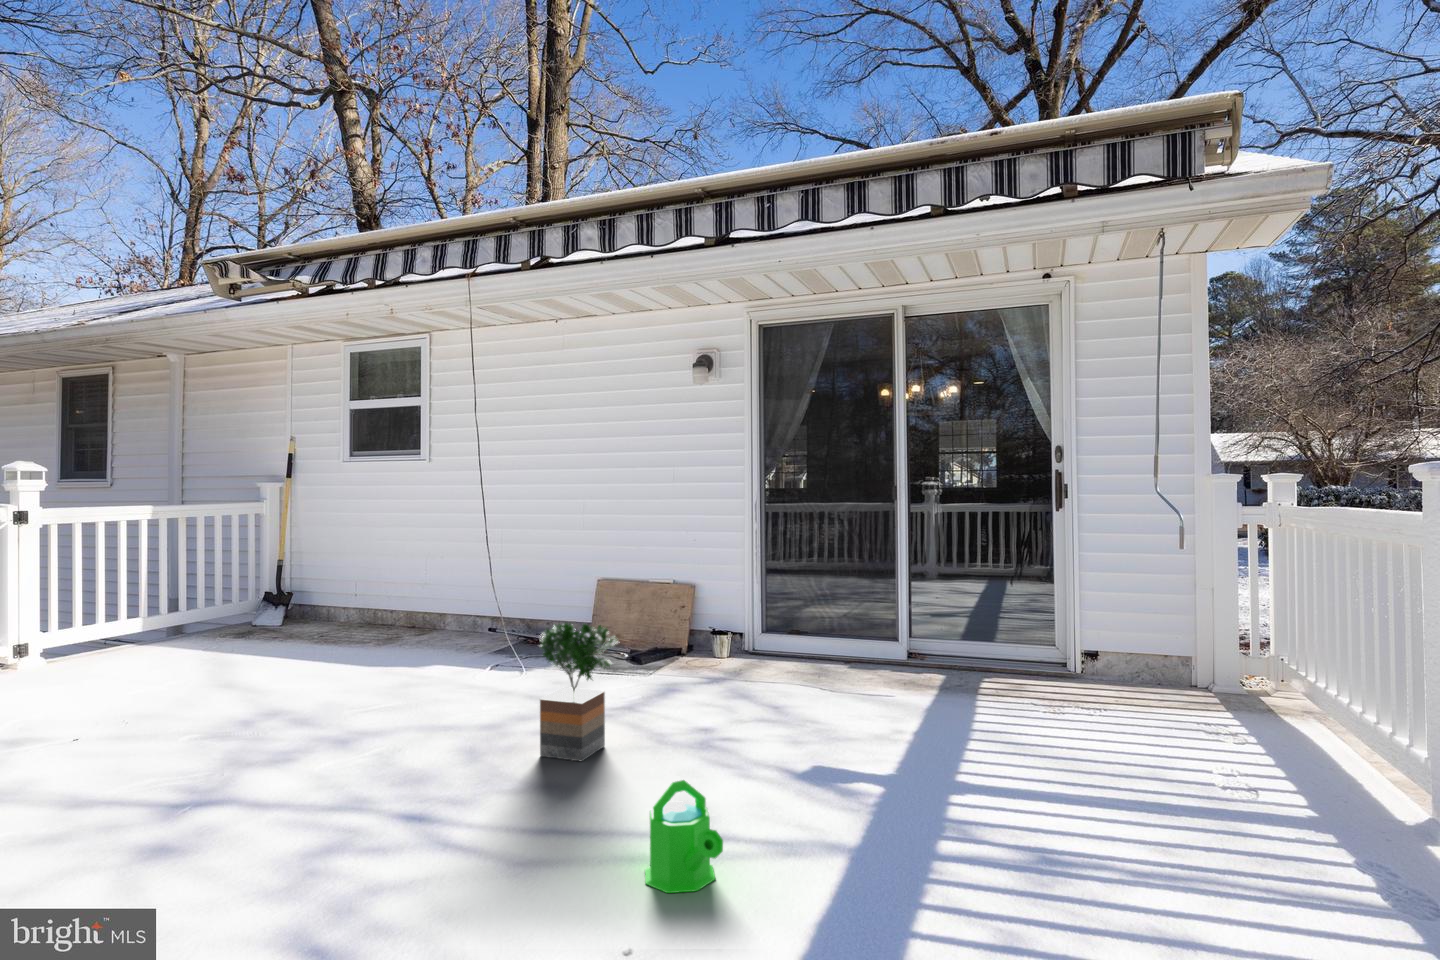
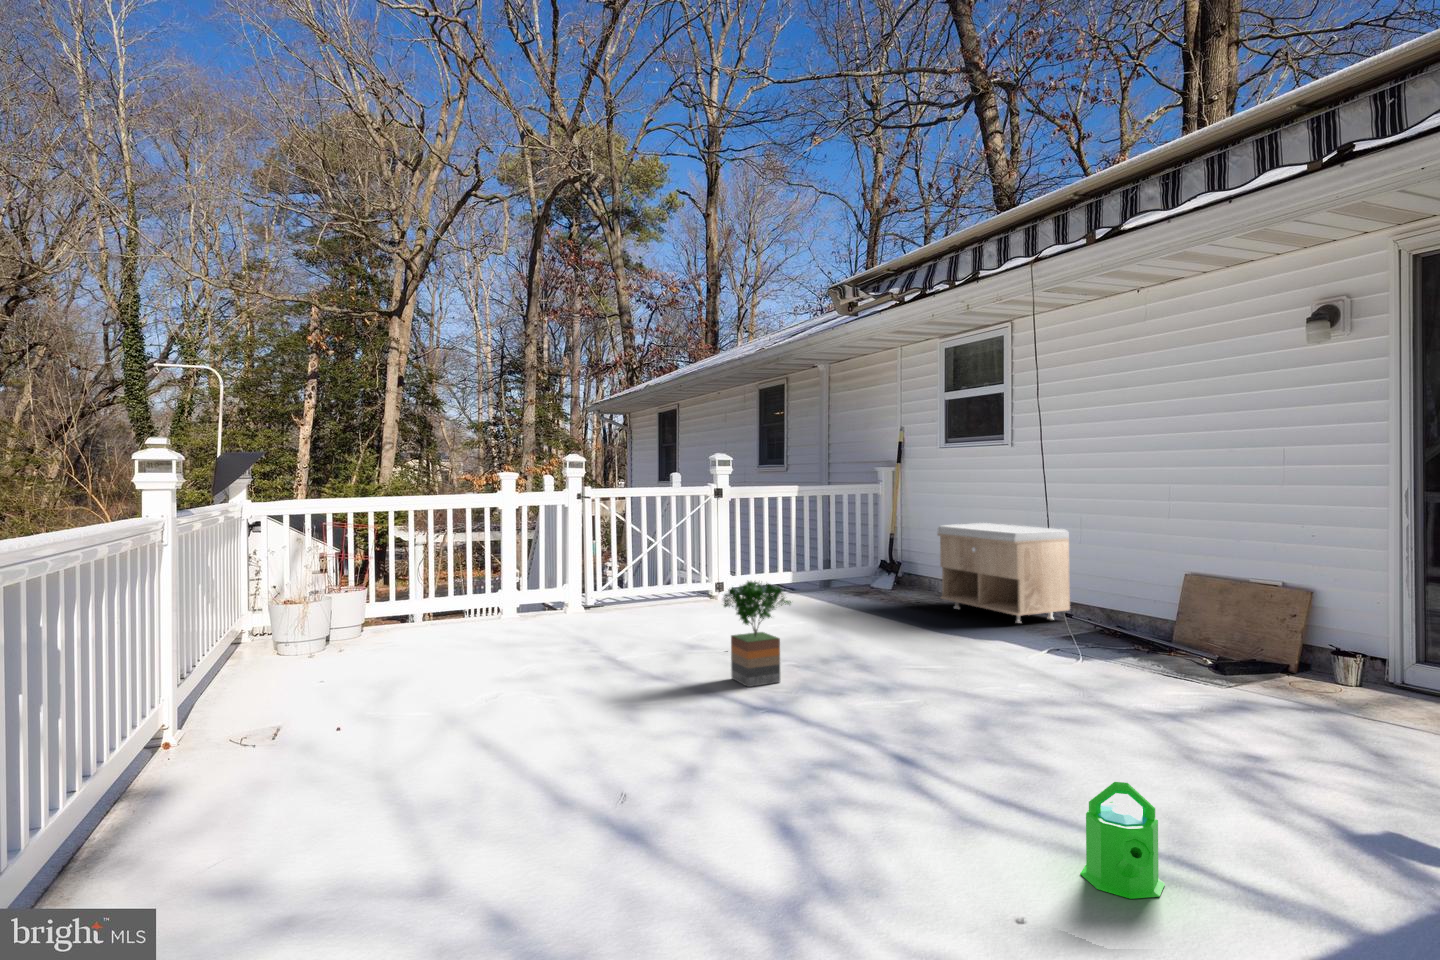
storage bench: none [349,543,492,644] -> present [937,523,1070,623]
potted tree: present [540,623,618,761] -> present [723,581,791,687]

